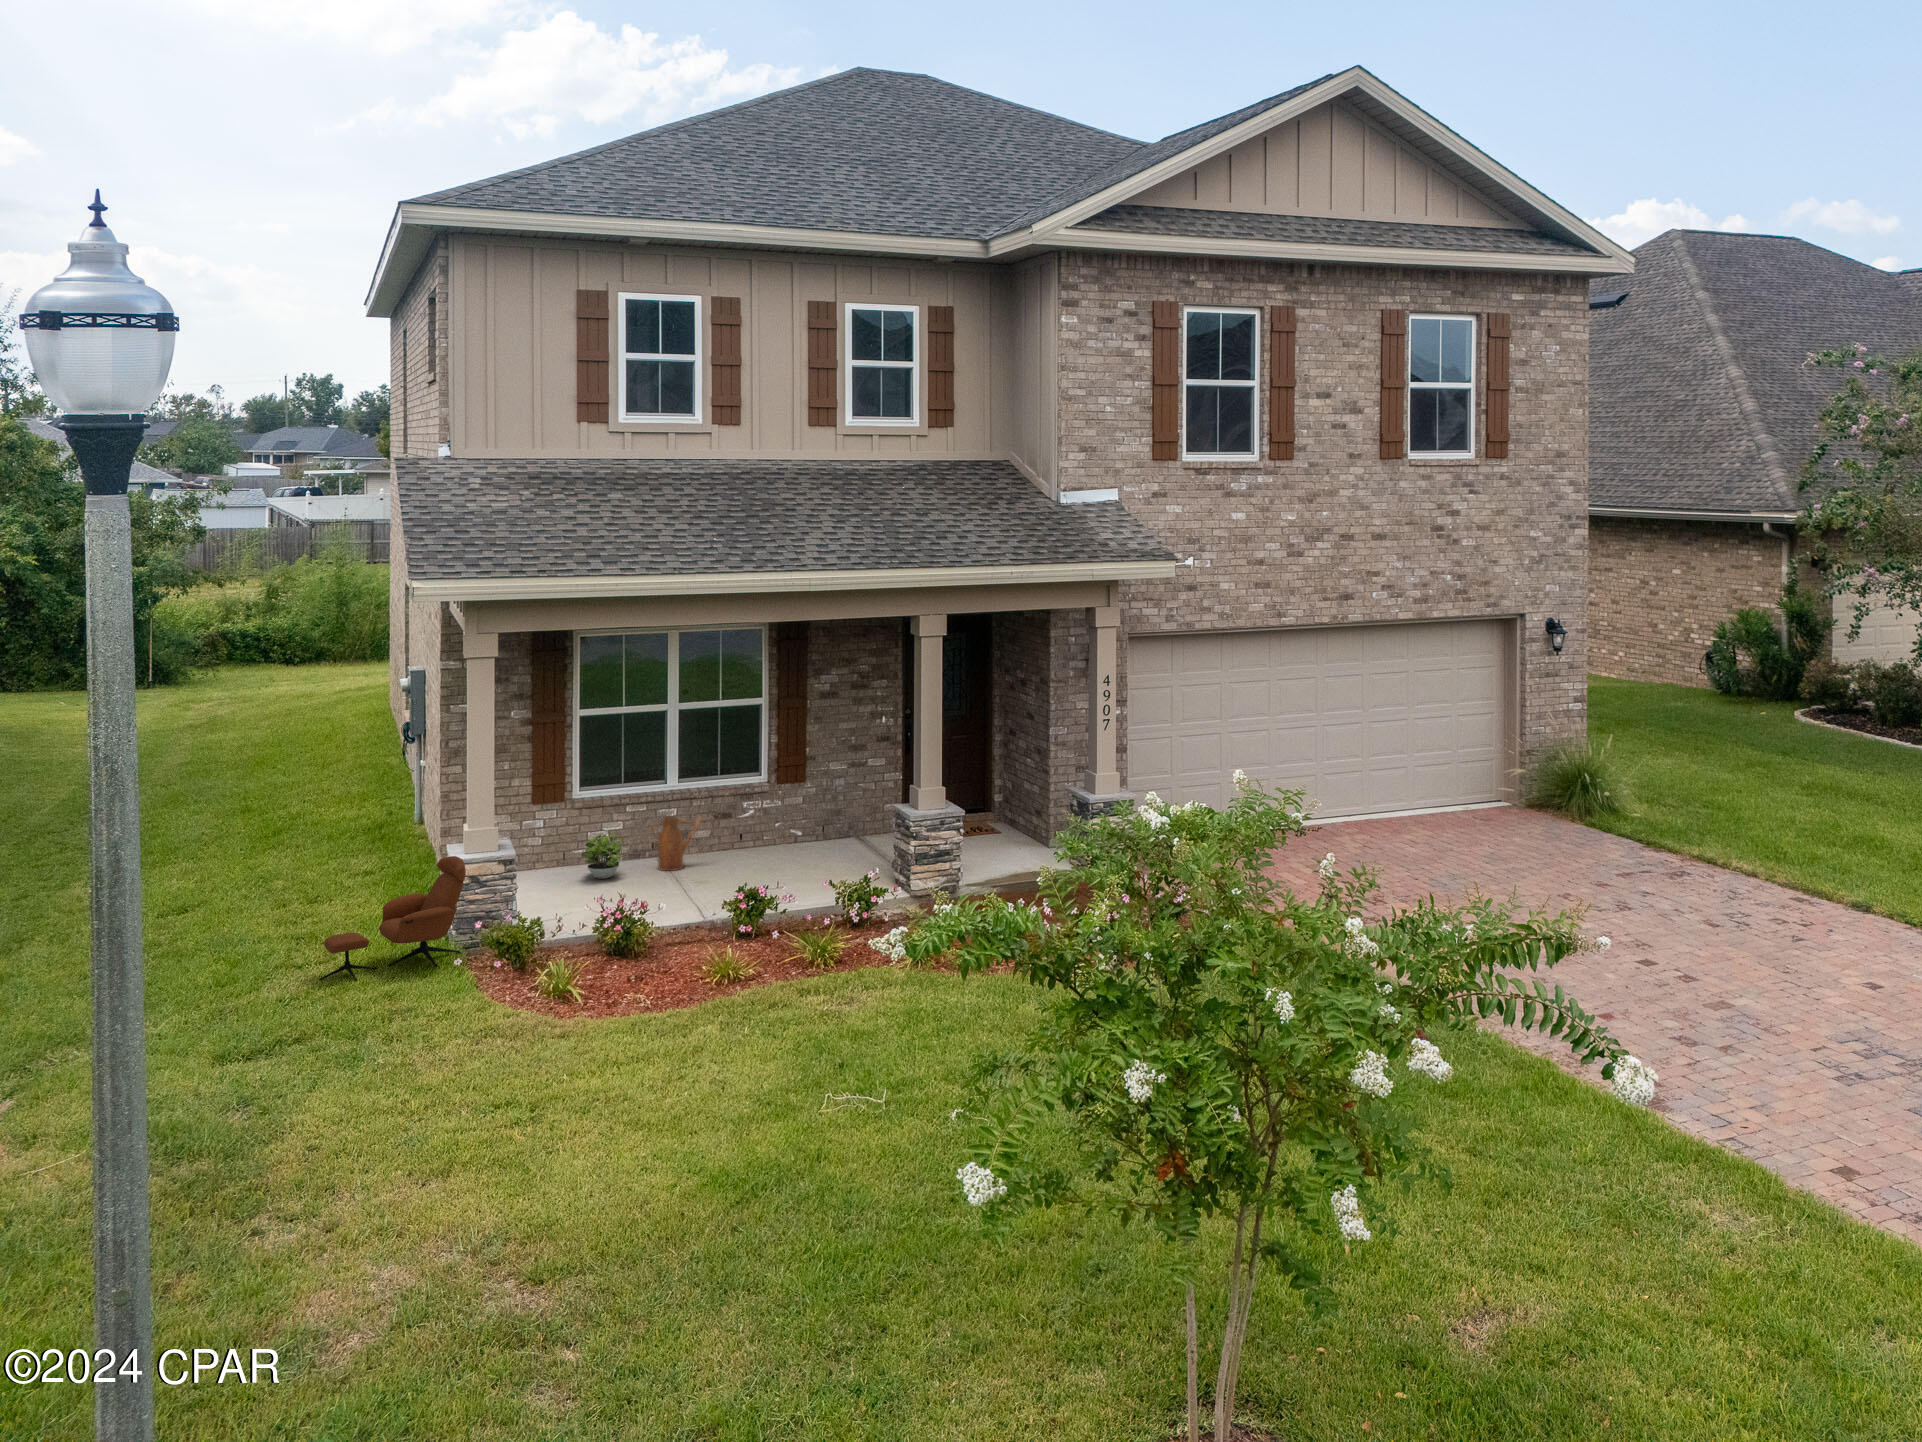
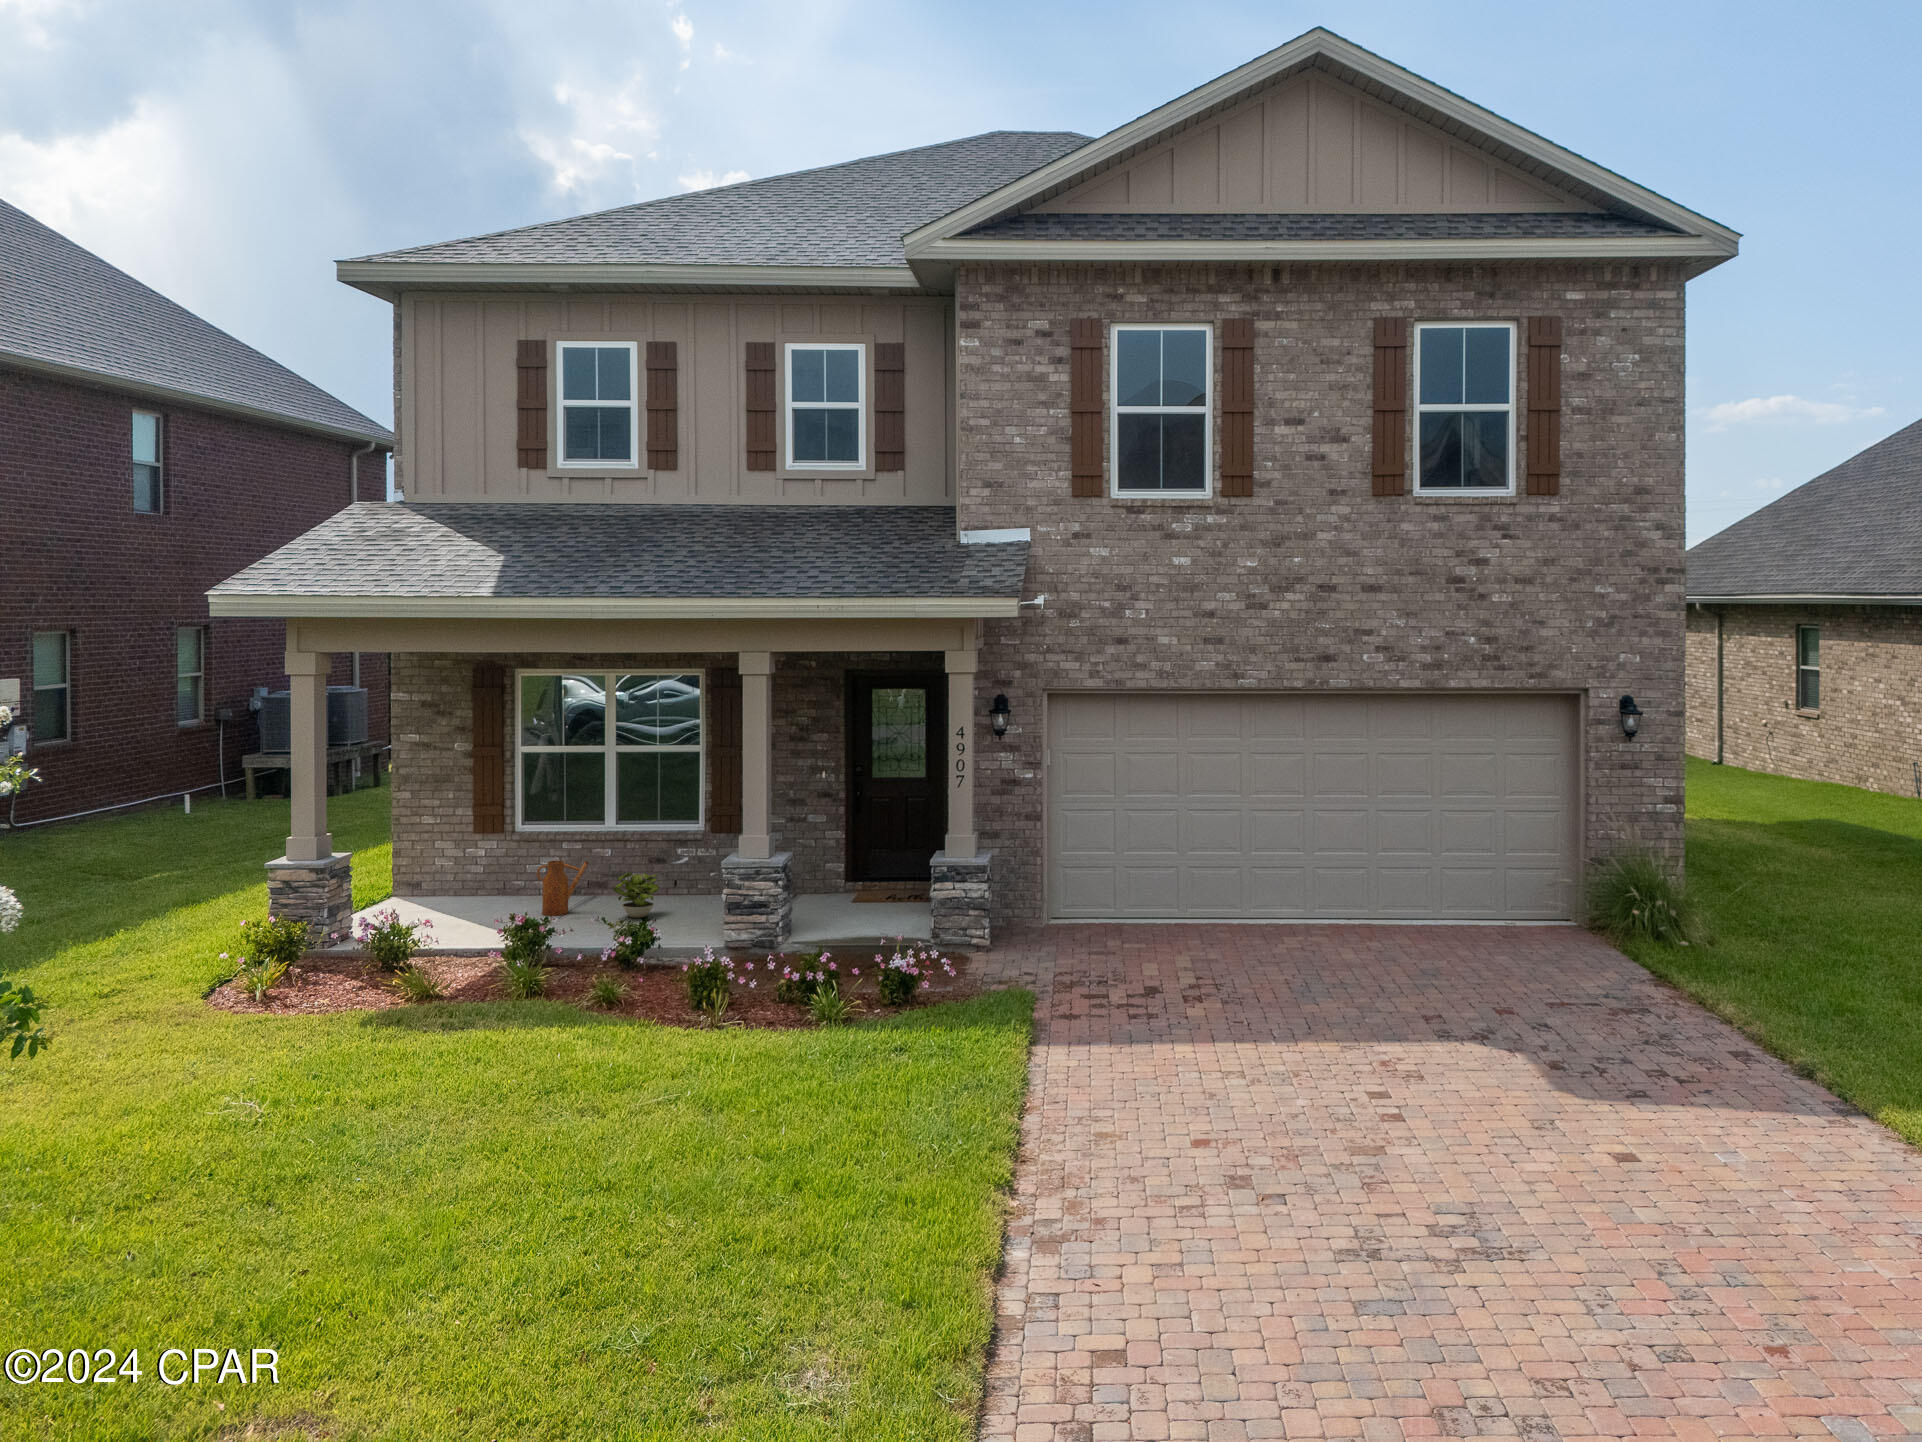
potted plant: present [581,834,622,879] -> present [613,872,659,918]
lounge chair: present [319,856,466,981] -> none [83,866,236,973]

